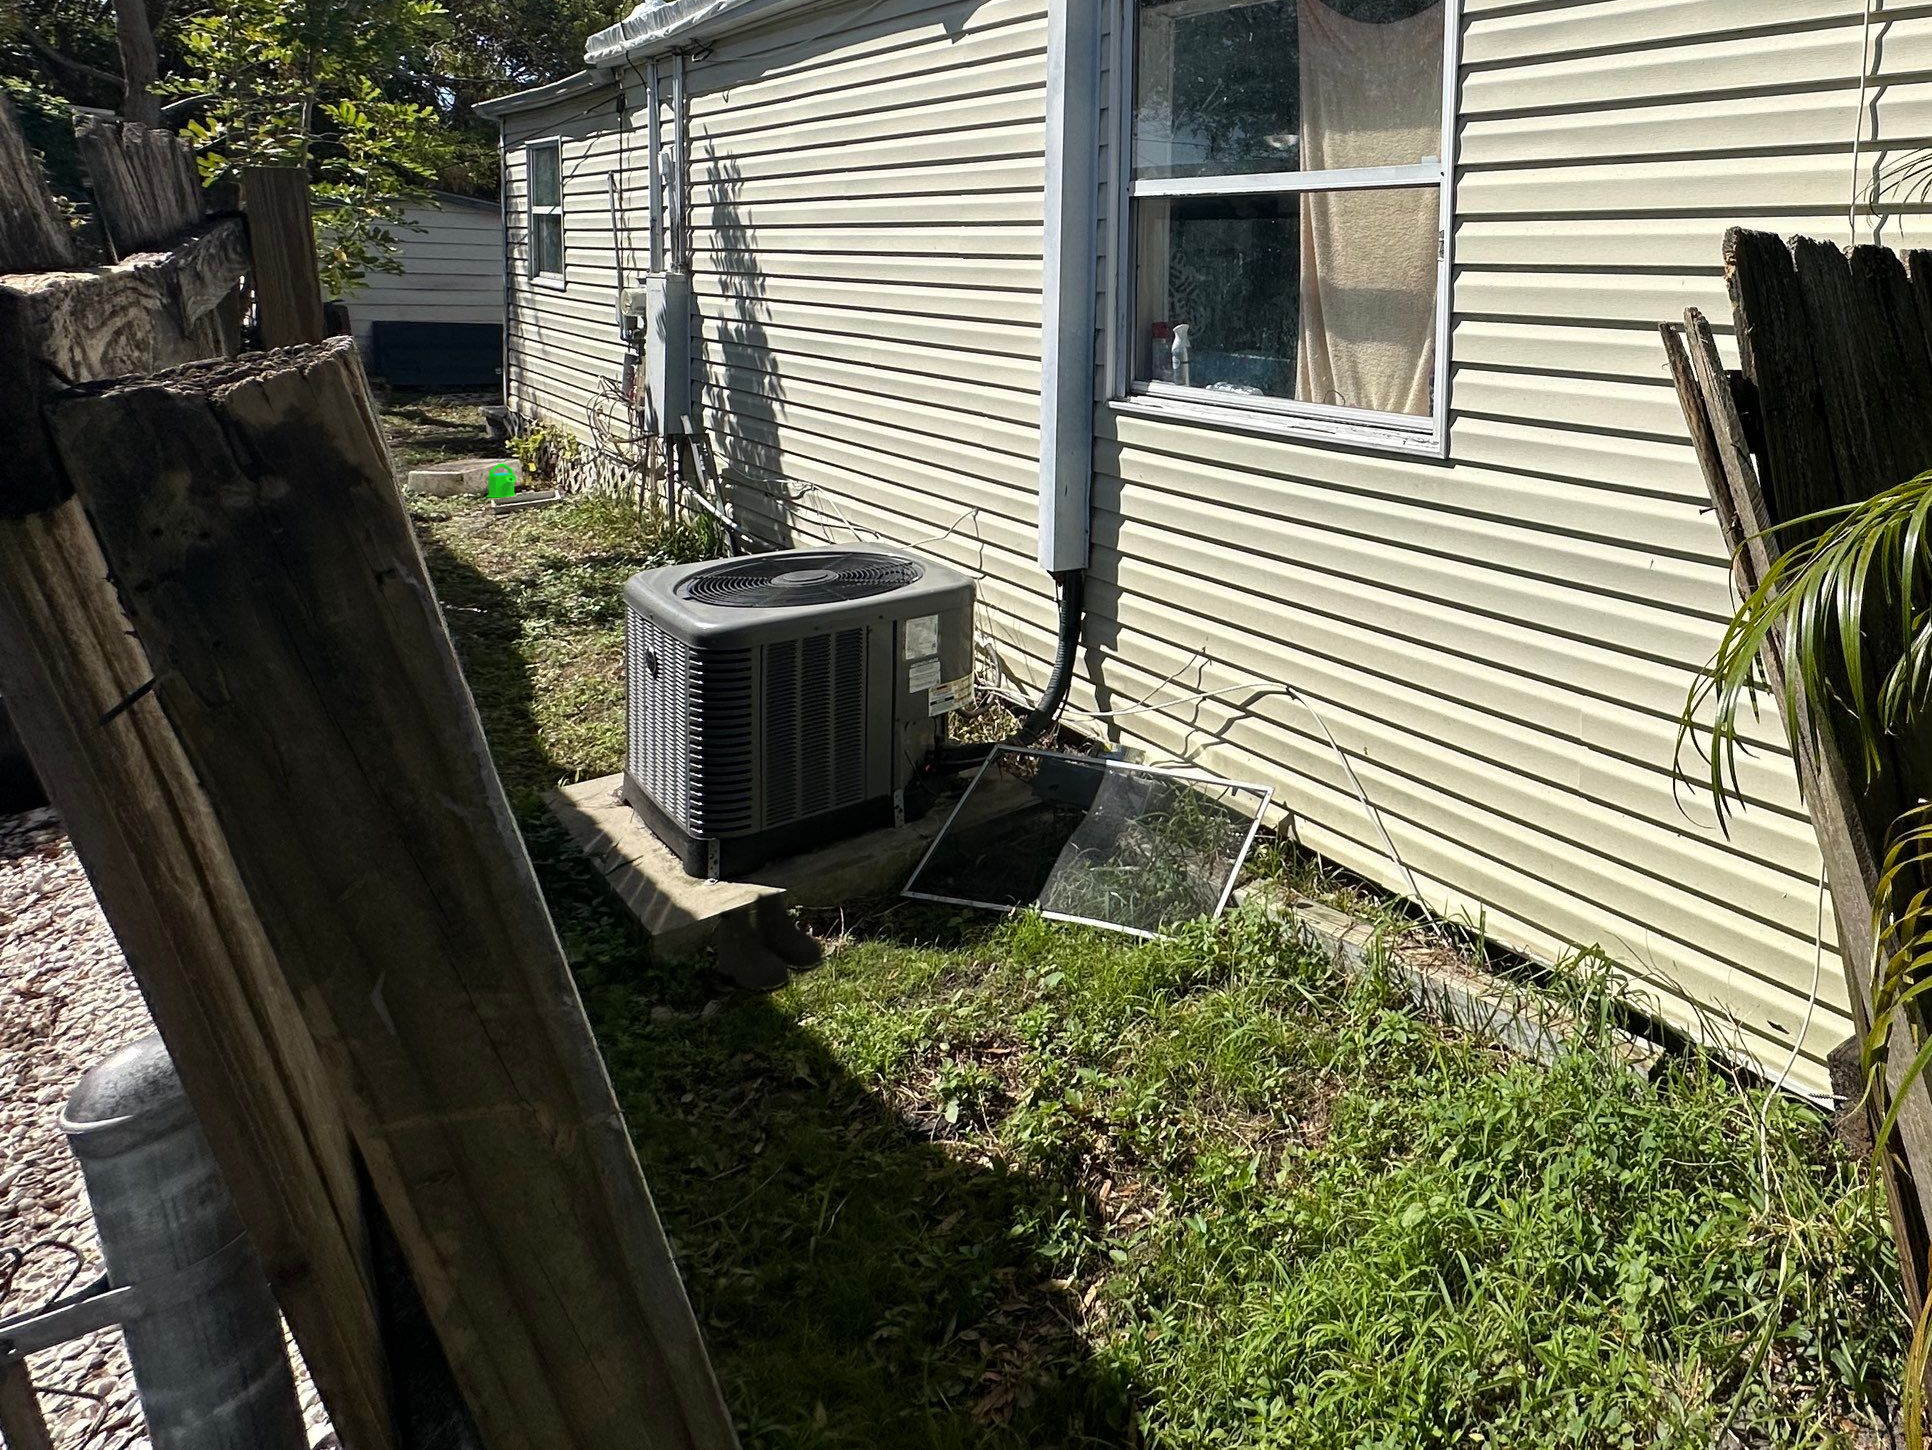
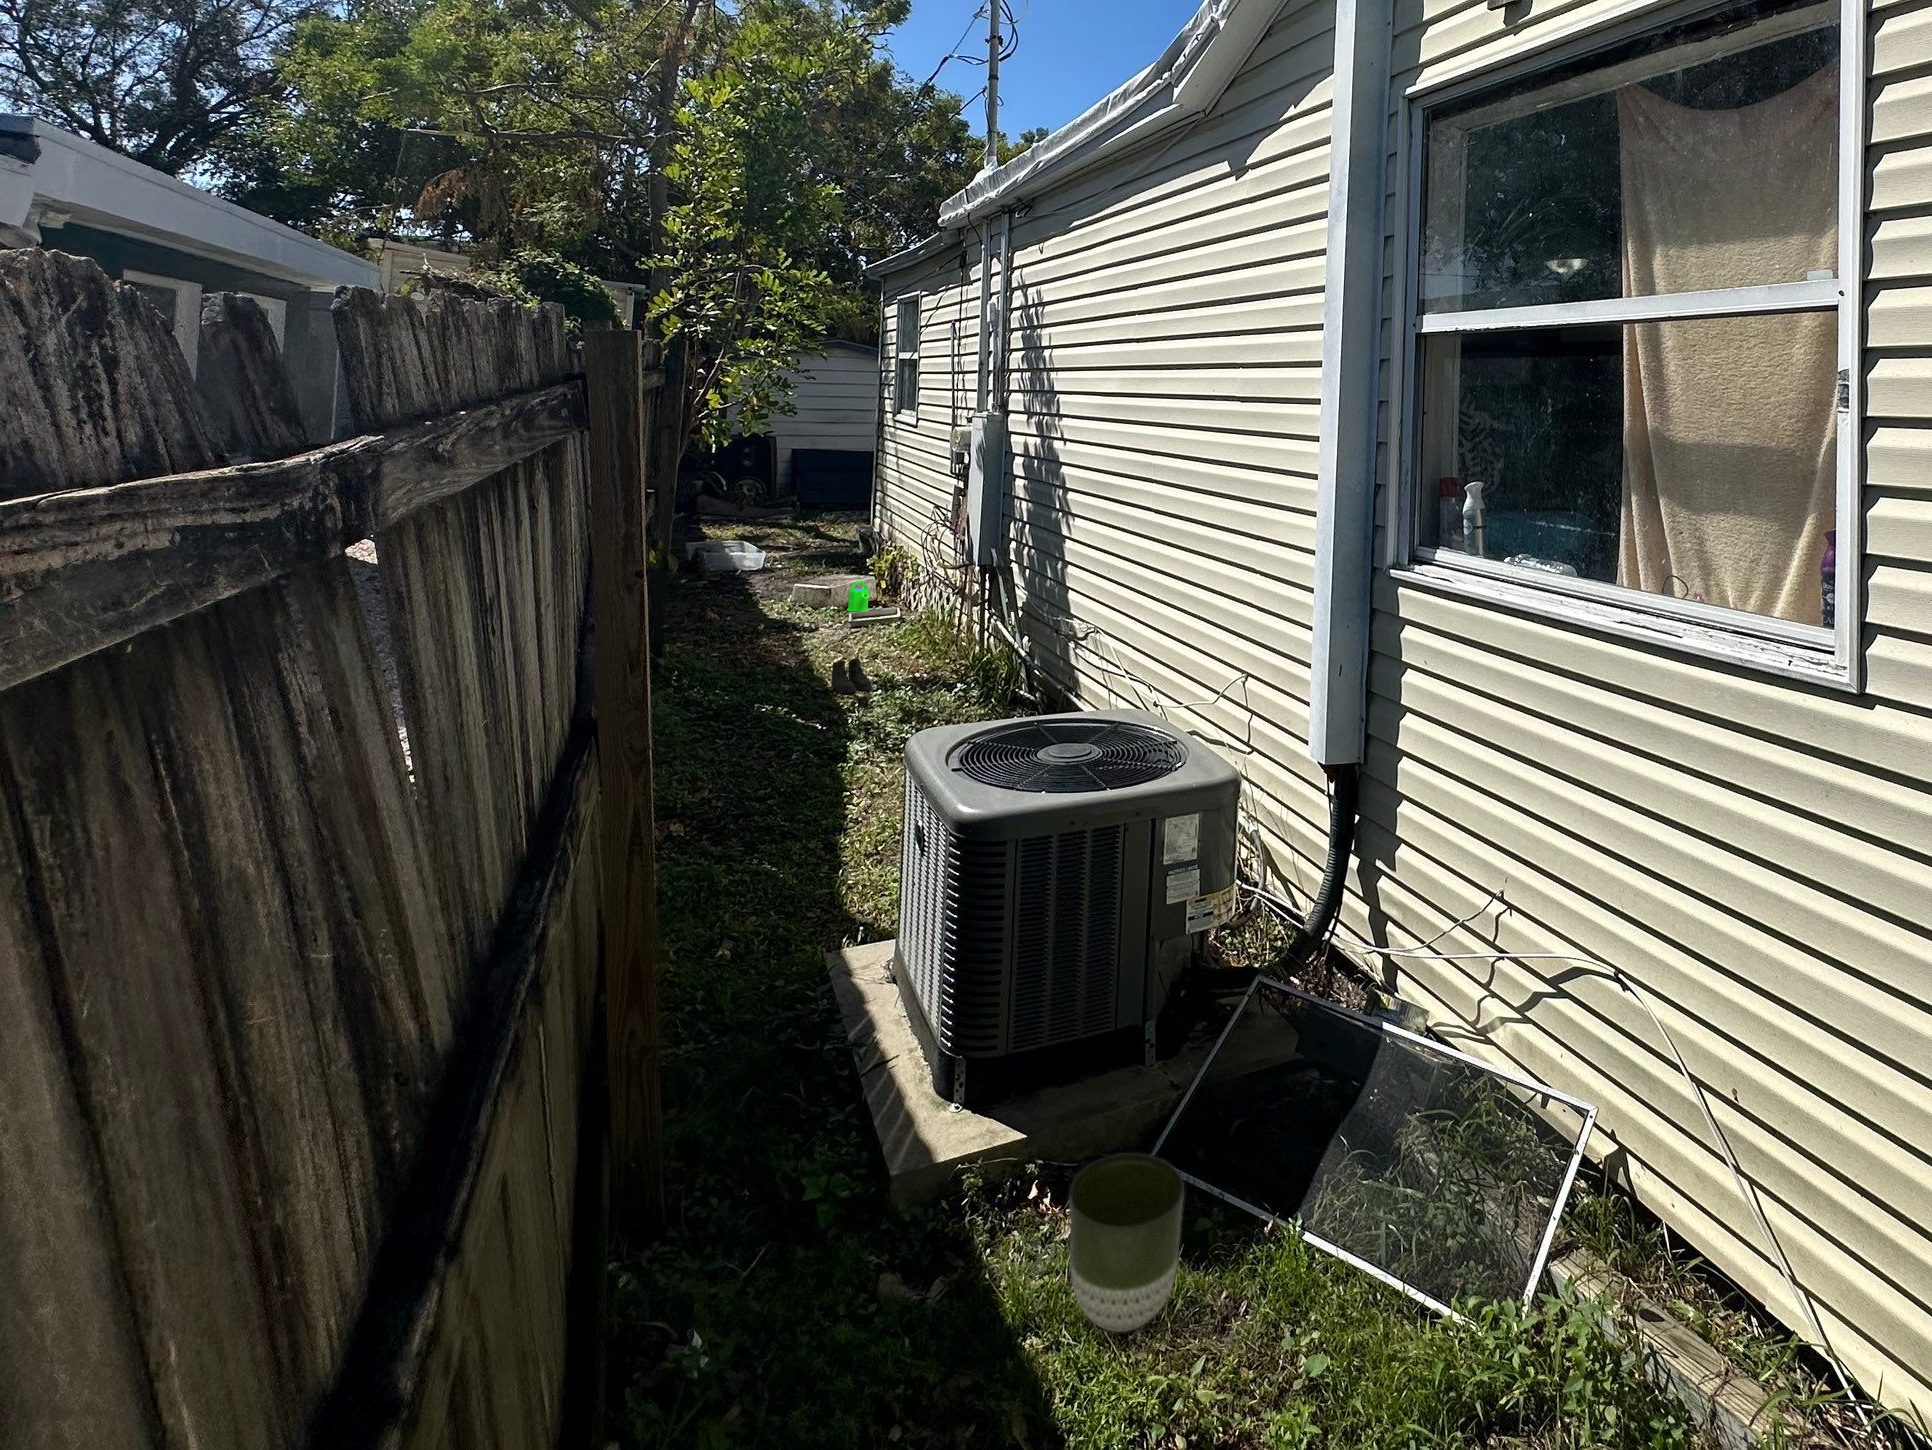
planter: none [841,866,941,992] -> present [1069,1153,1184,1332]
boots: present [717,891,823,991] -> present [831,658,872,694]

